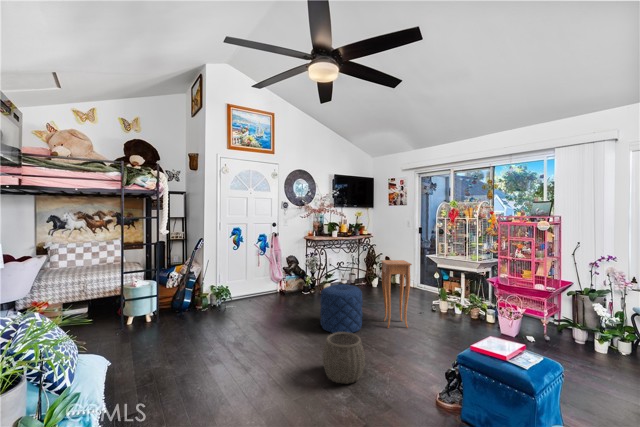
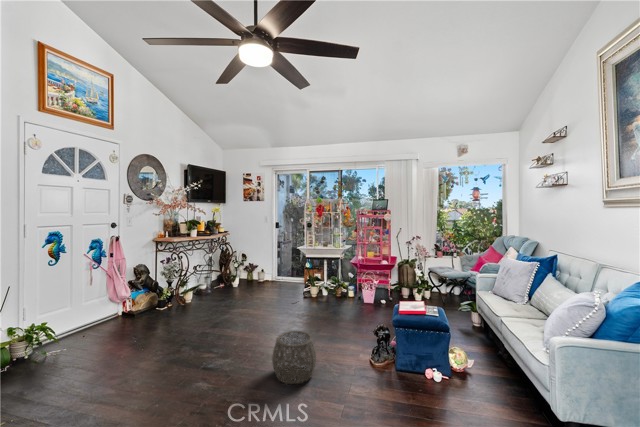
side table: present [381,260,412,328] -> none [274,254,306,321]
pouf: present [320,284,363,333] -> none [219,286,266,341]

